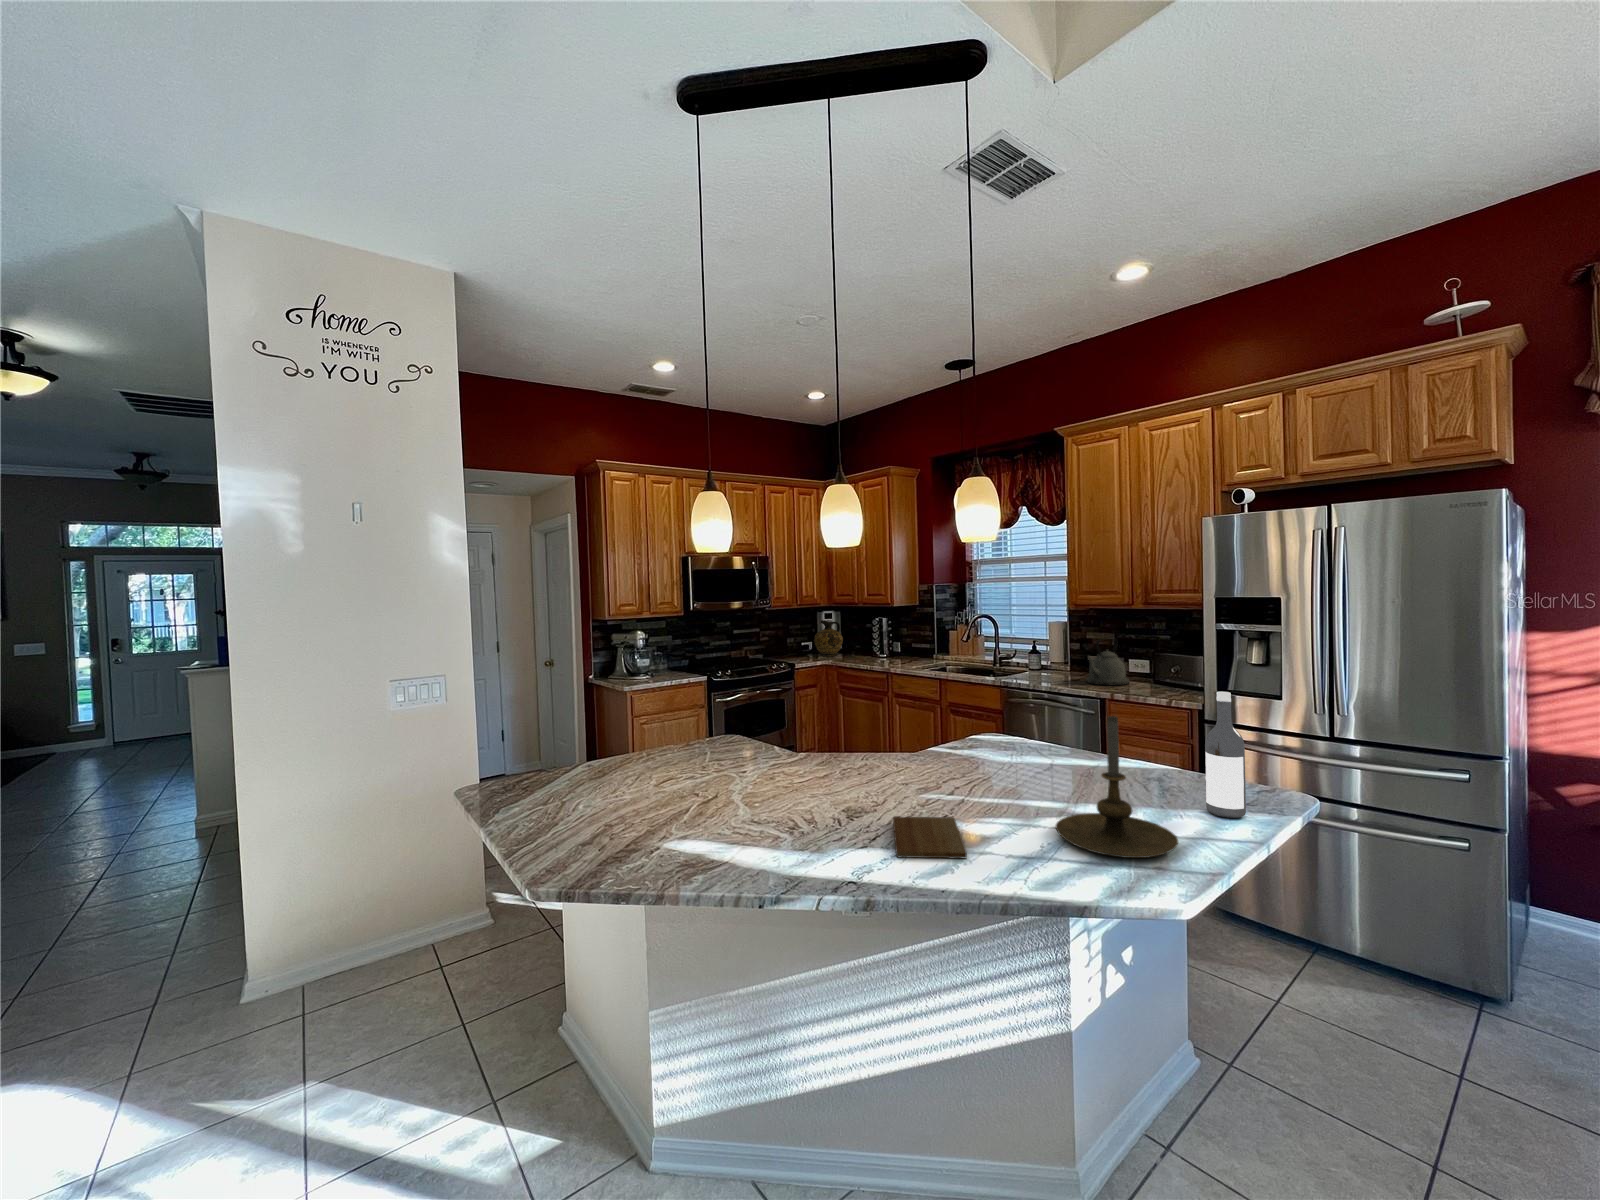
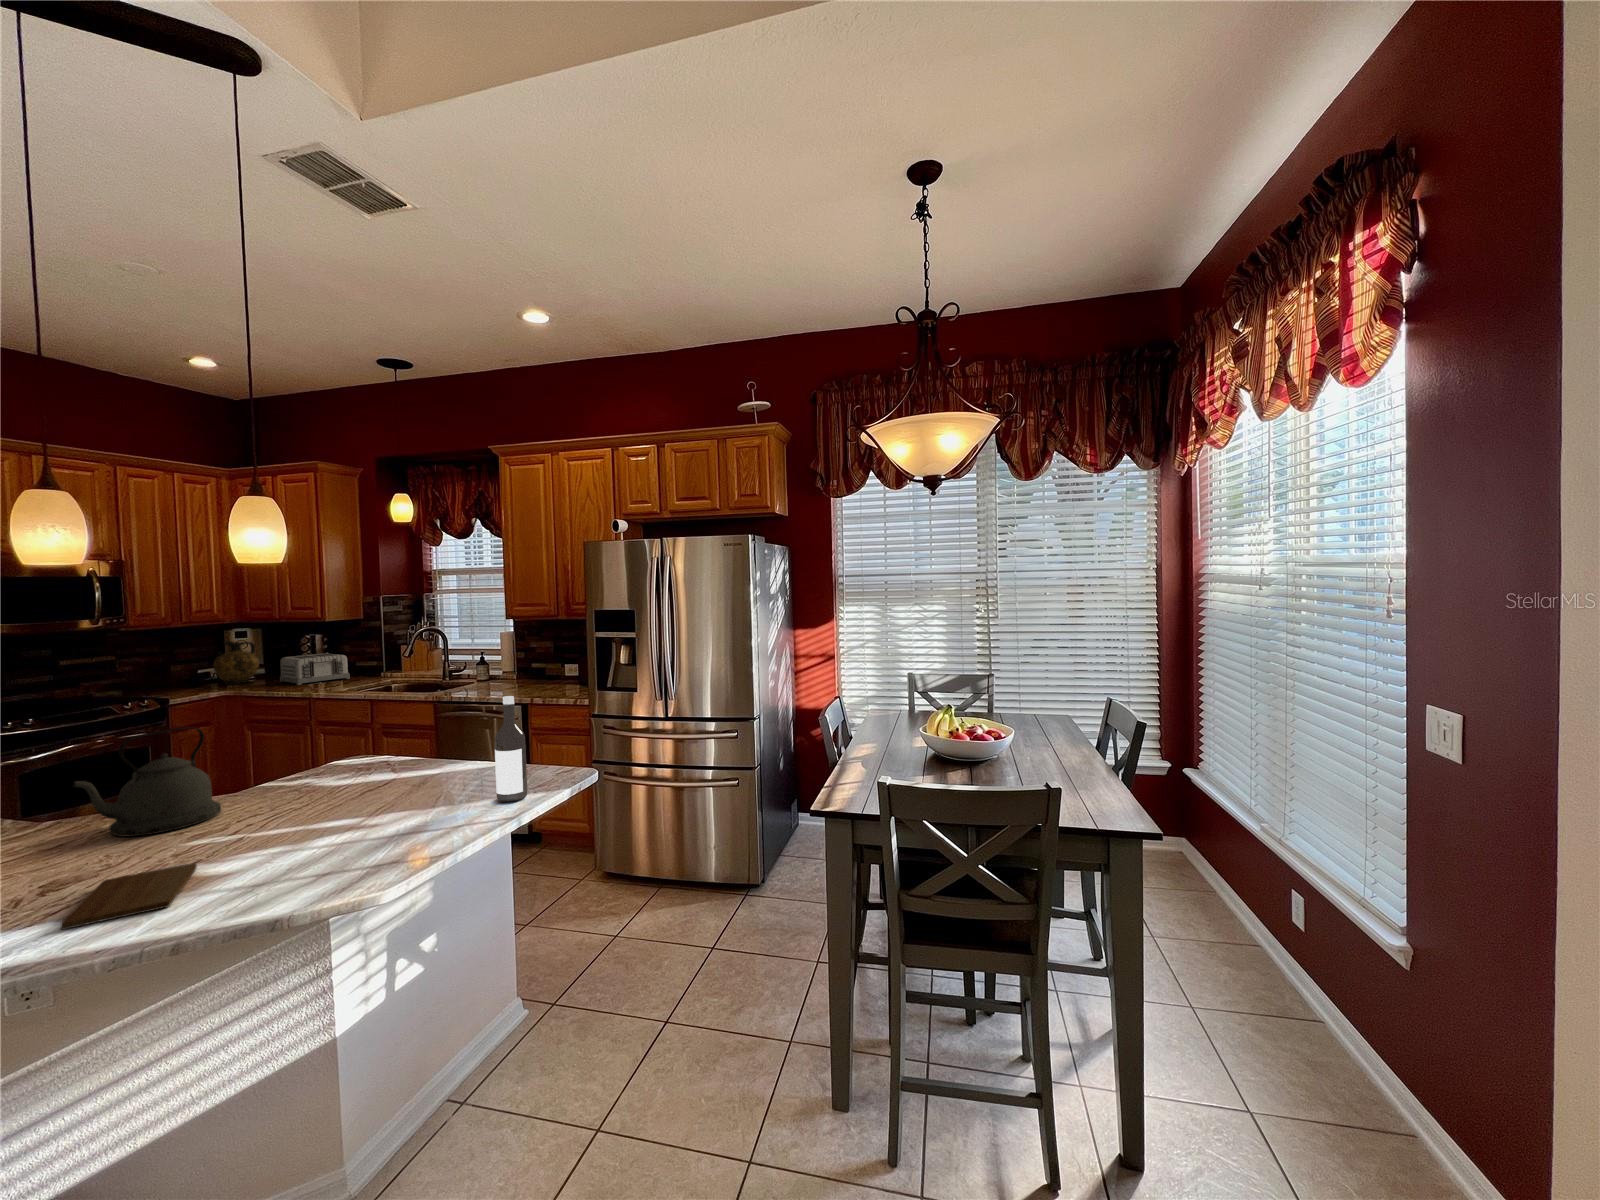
toaster: none [859,635,910,661] -> present [280,653,350,685]
kettle: present [1086,638,1129,685] -> present [72,727,221,837]
candle holder: present [1056,716,1178,858] -> none [312,731,435,864]

